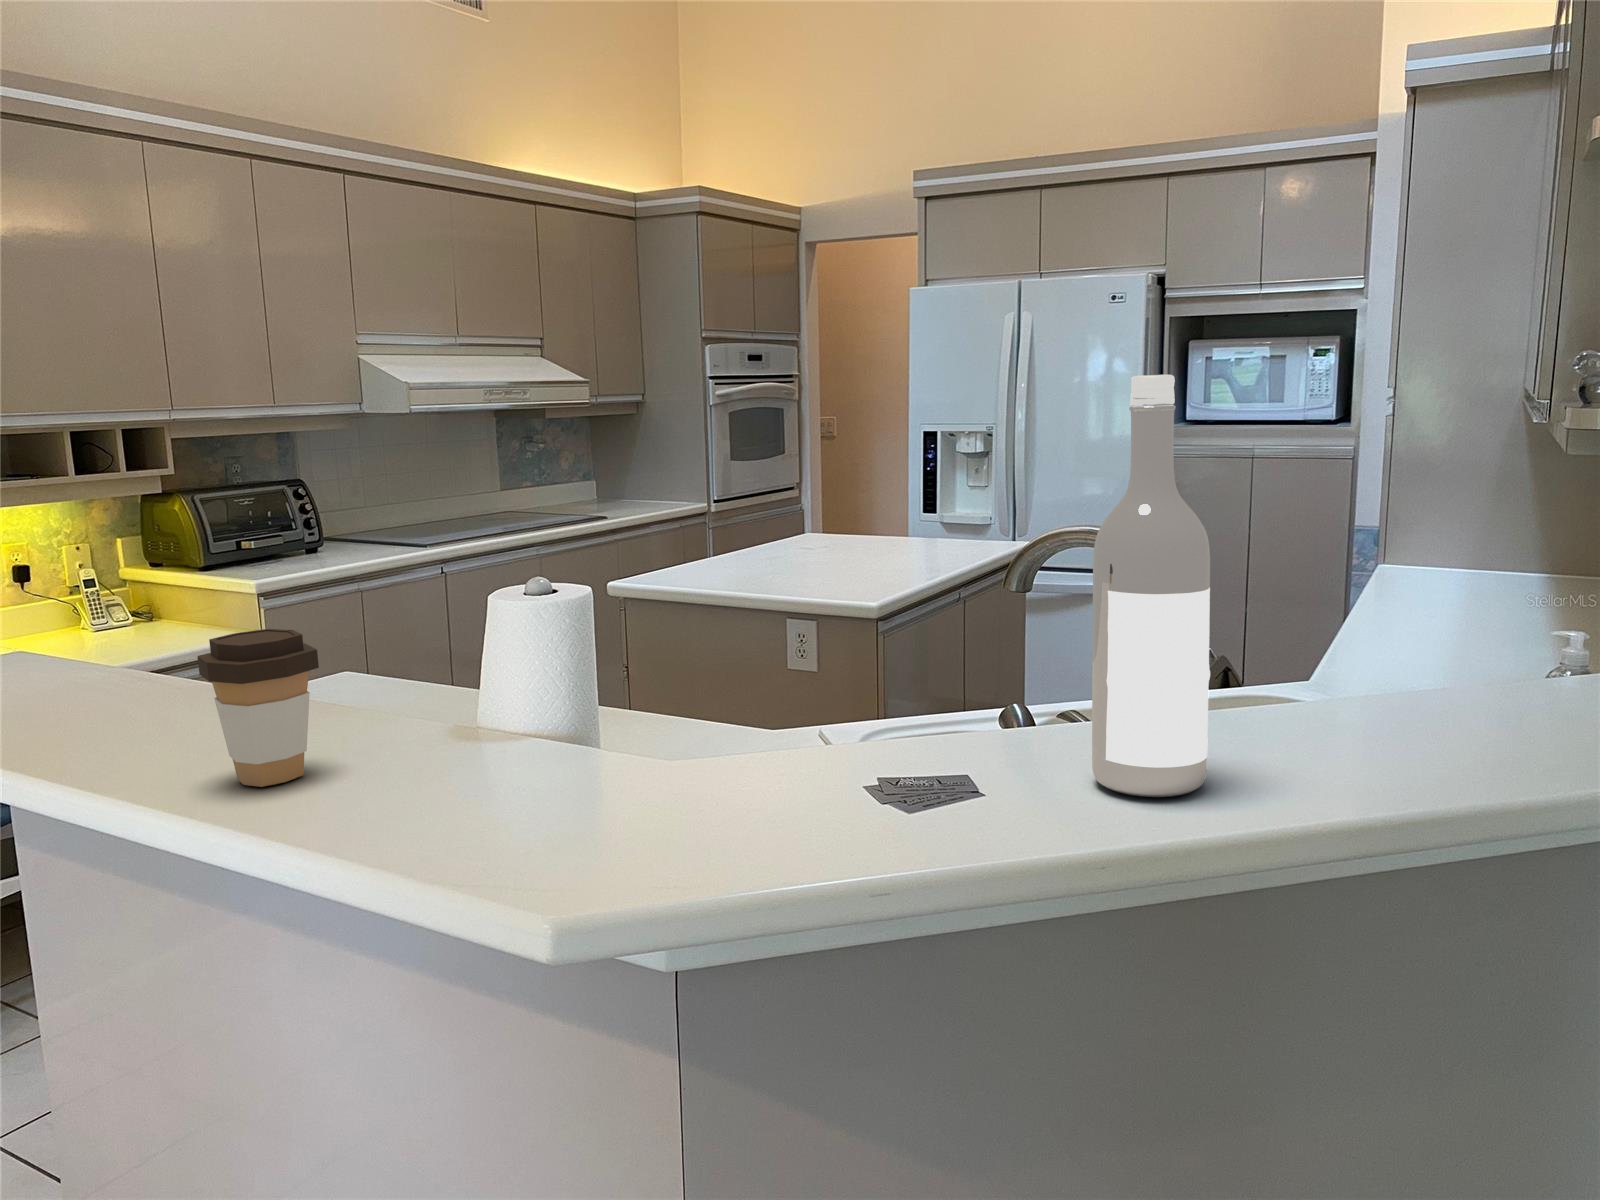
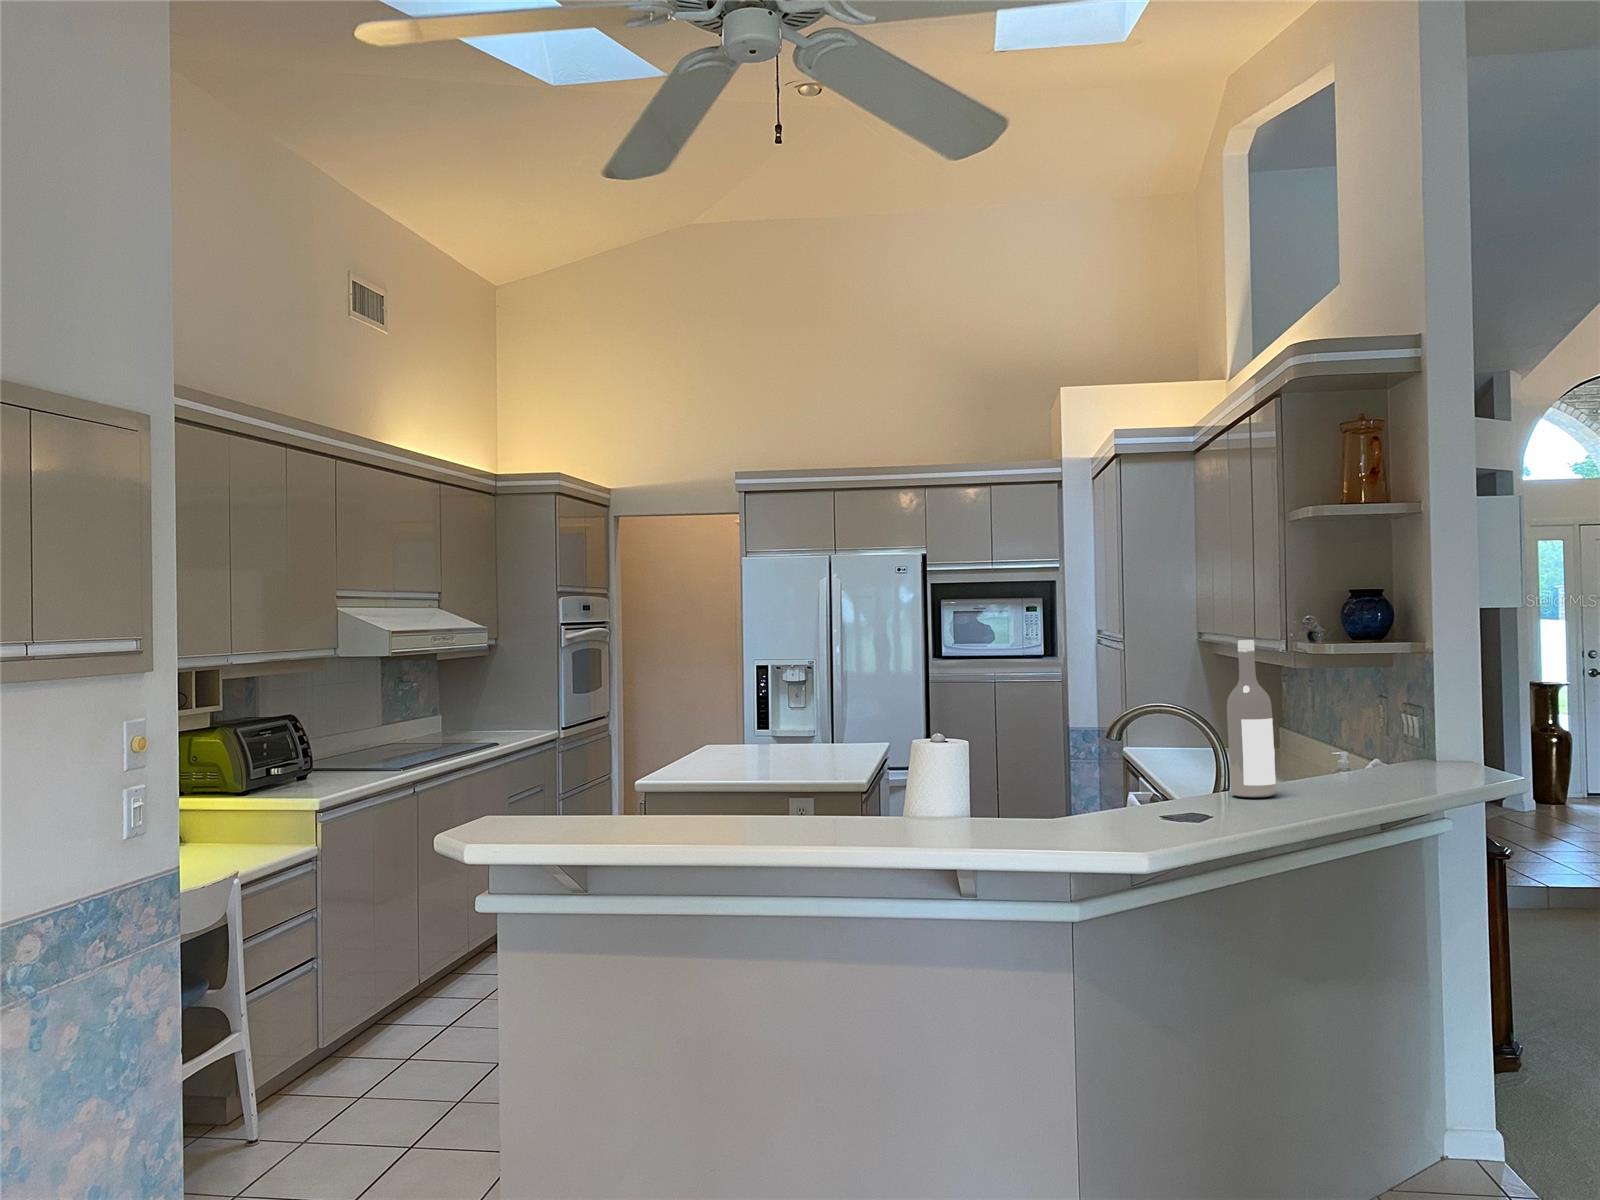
coffee cup: present [197,629,319,787] -> none [873,756,919,826]

